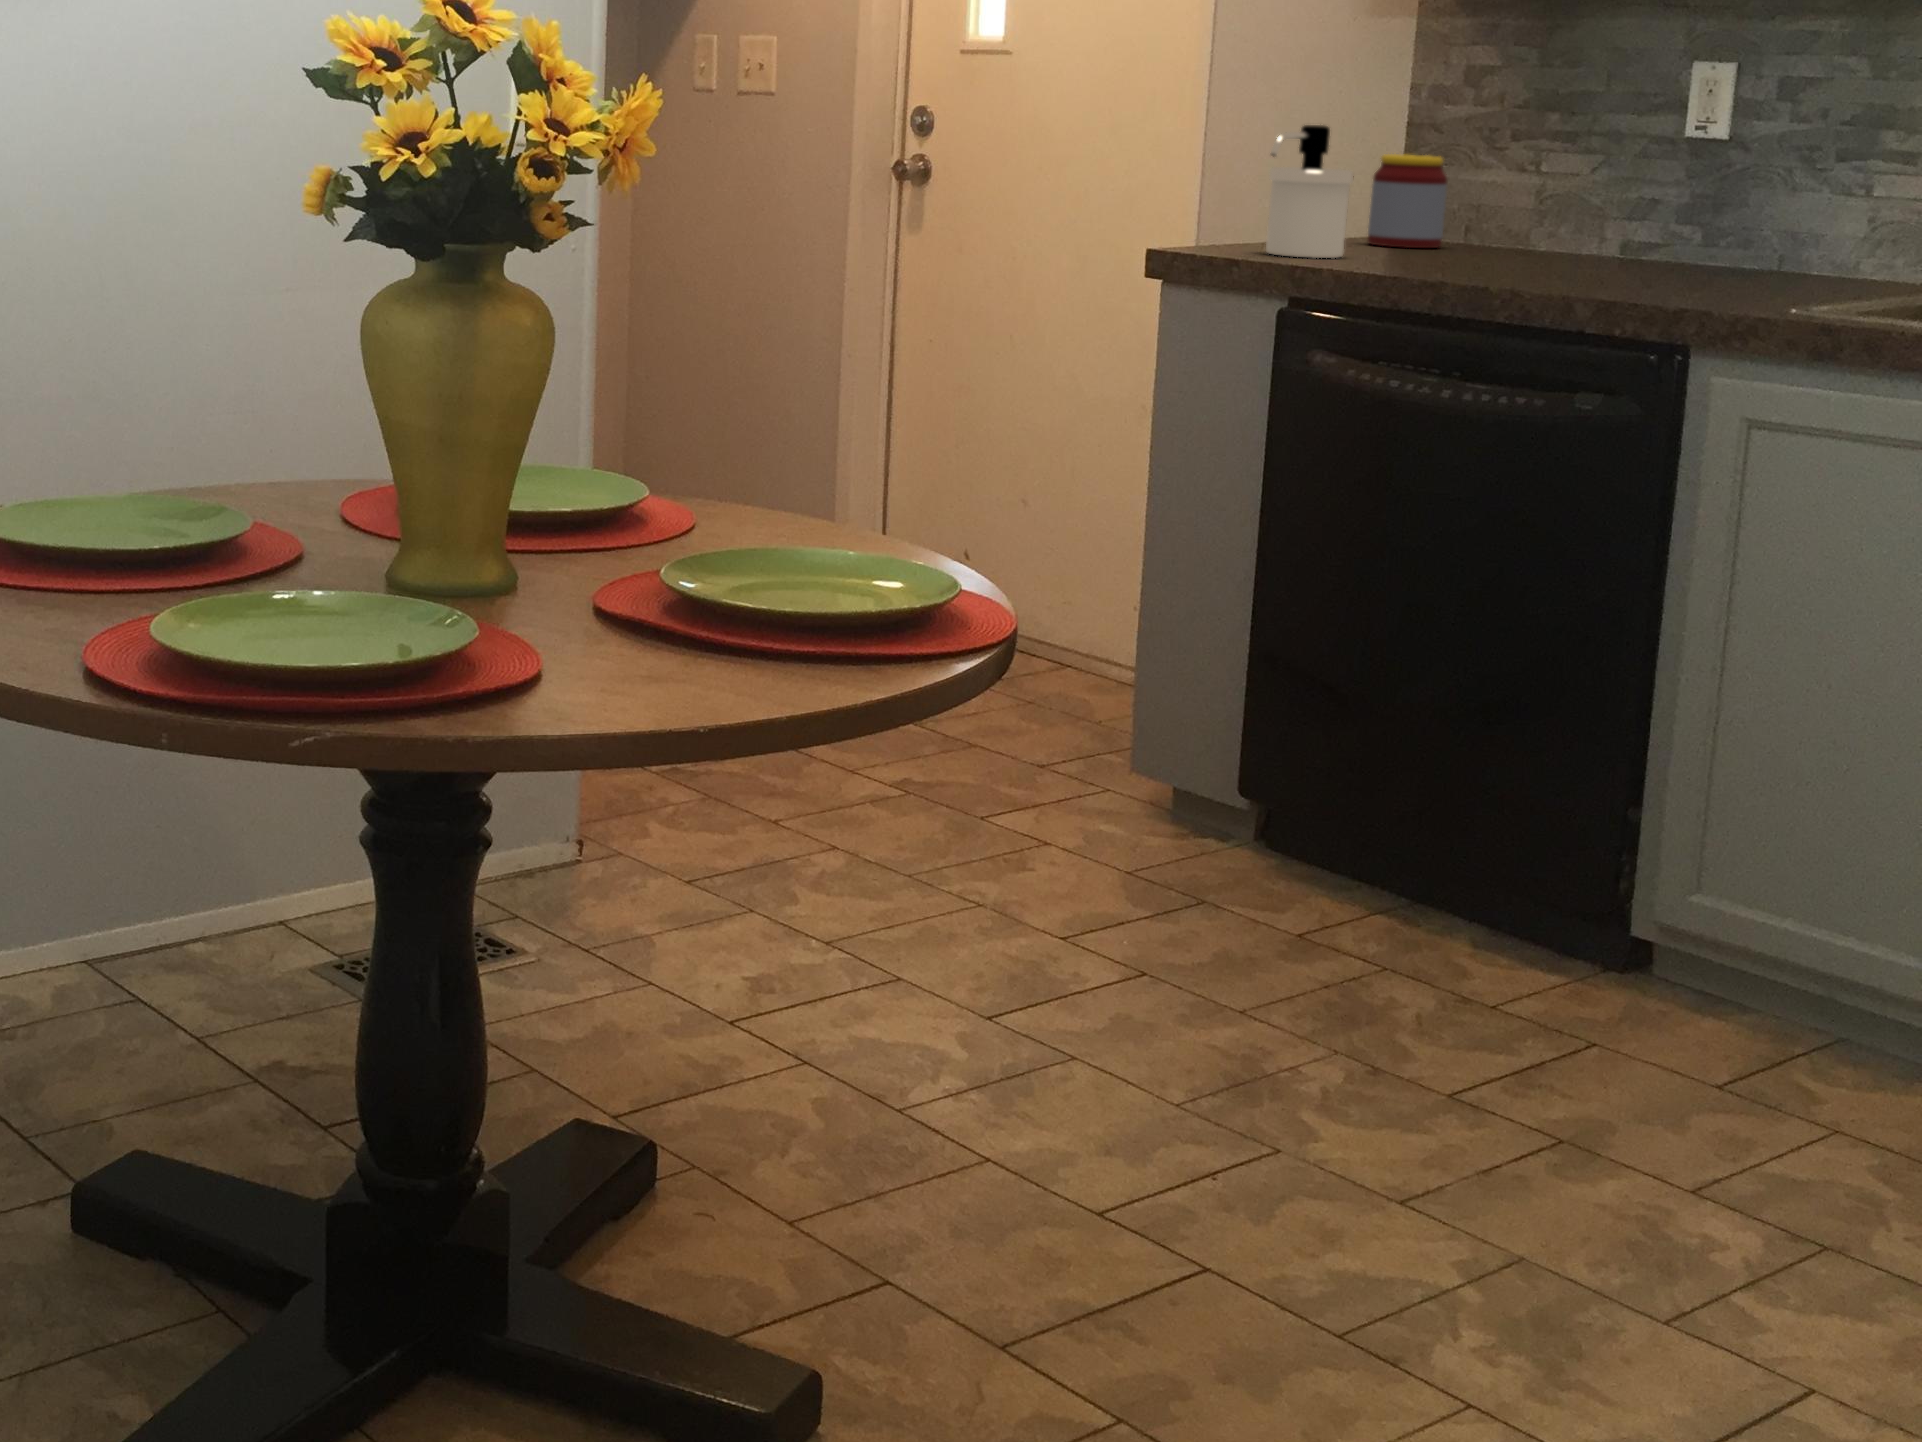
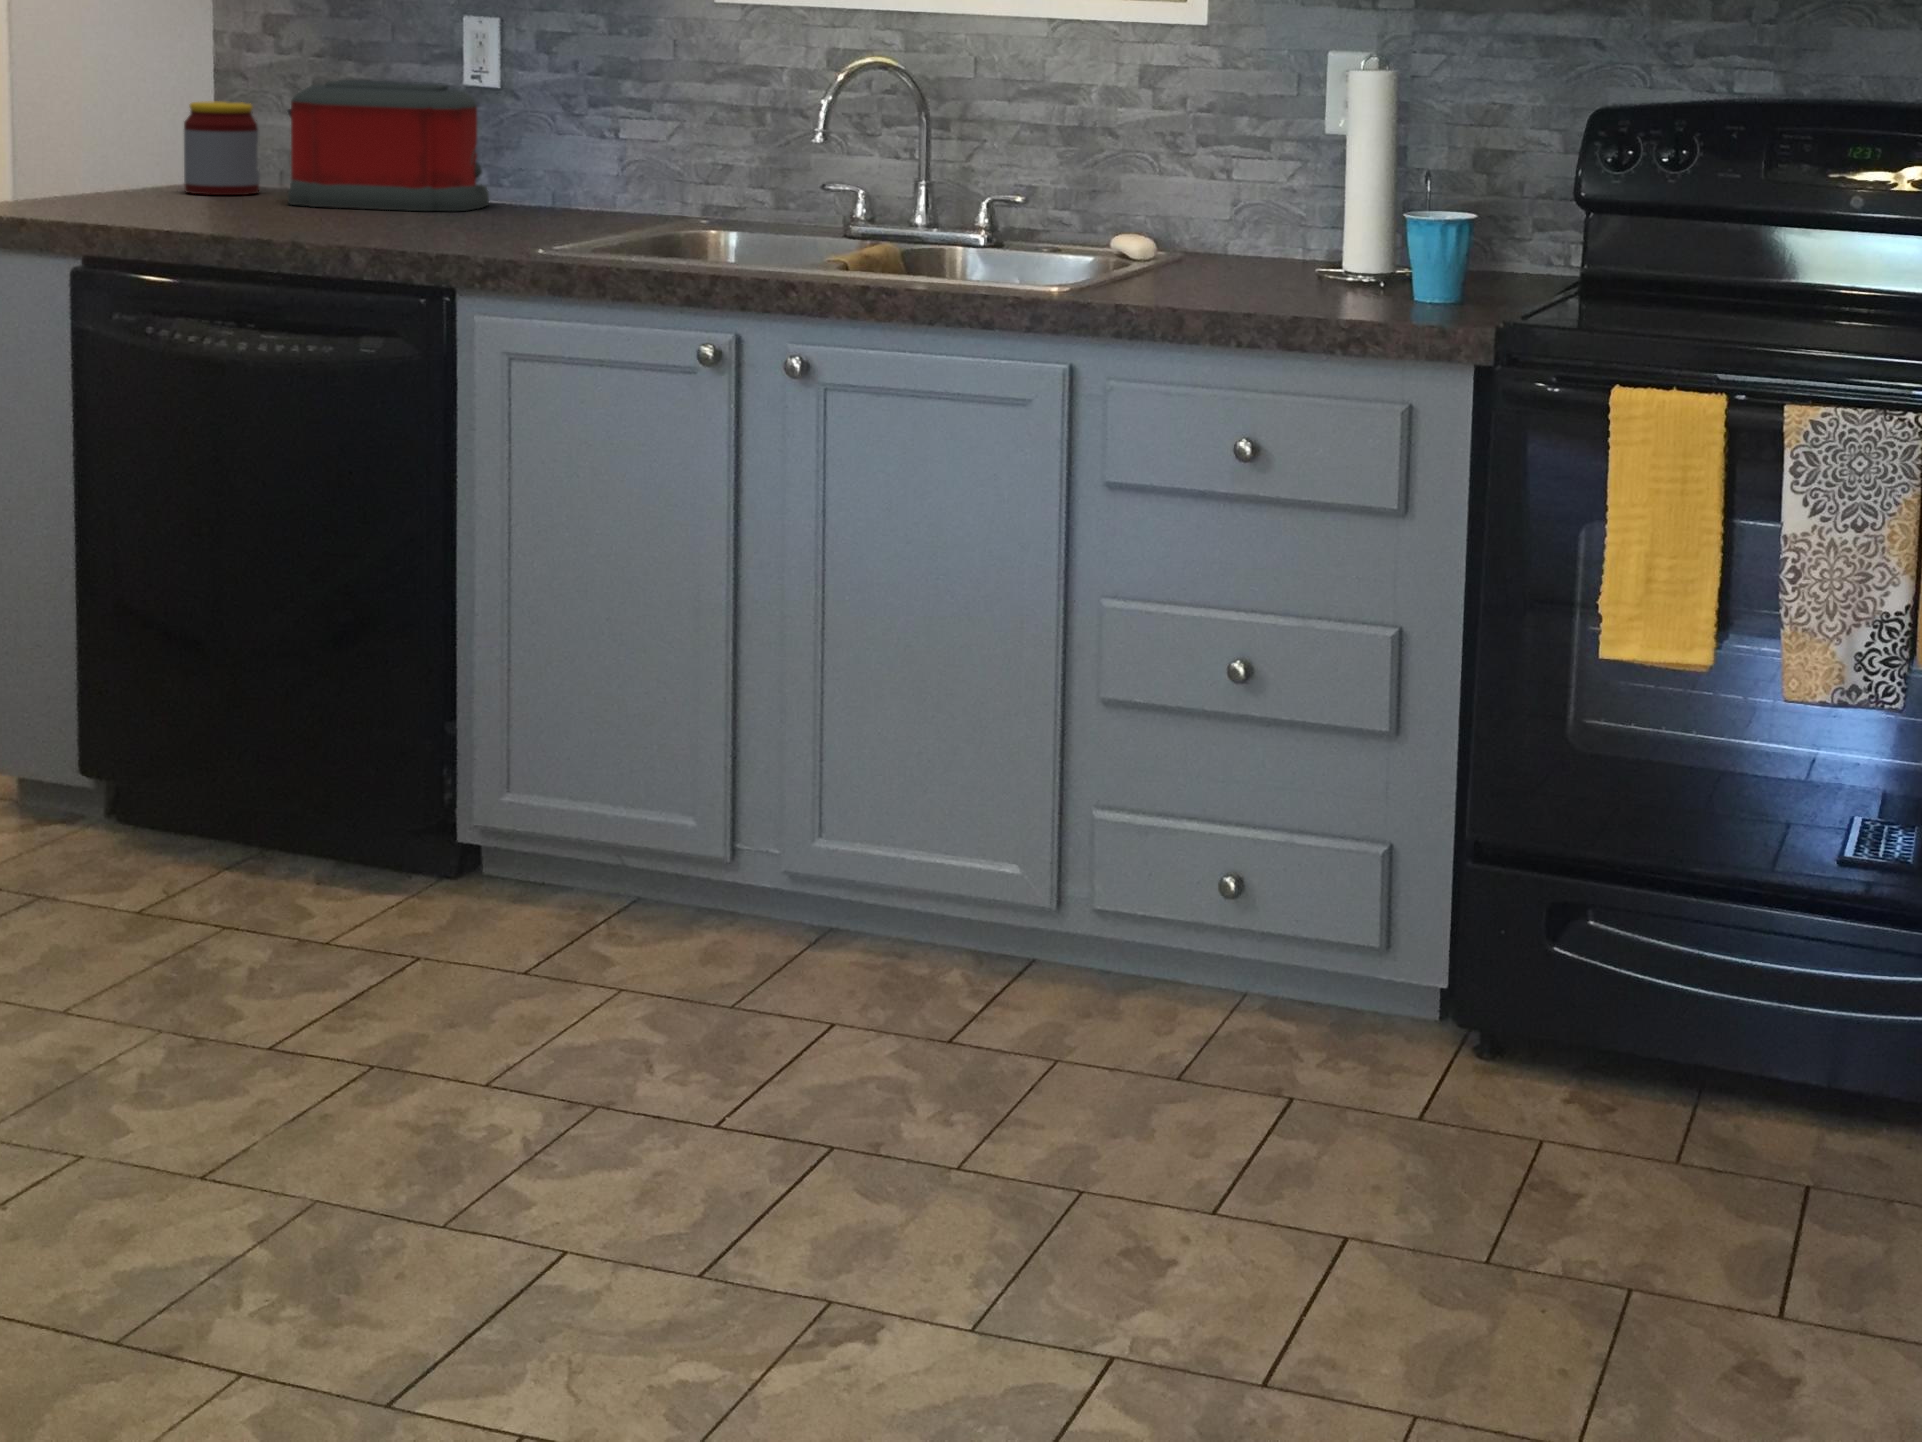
soap dispenser: present [1266,125,1354,258] -> none [50,78,146,214]
toaster: none [1479,132,1706,272] -> present [288,80,489,211]

